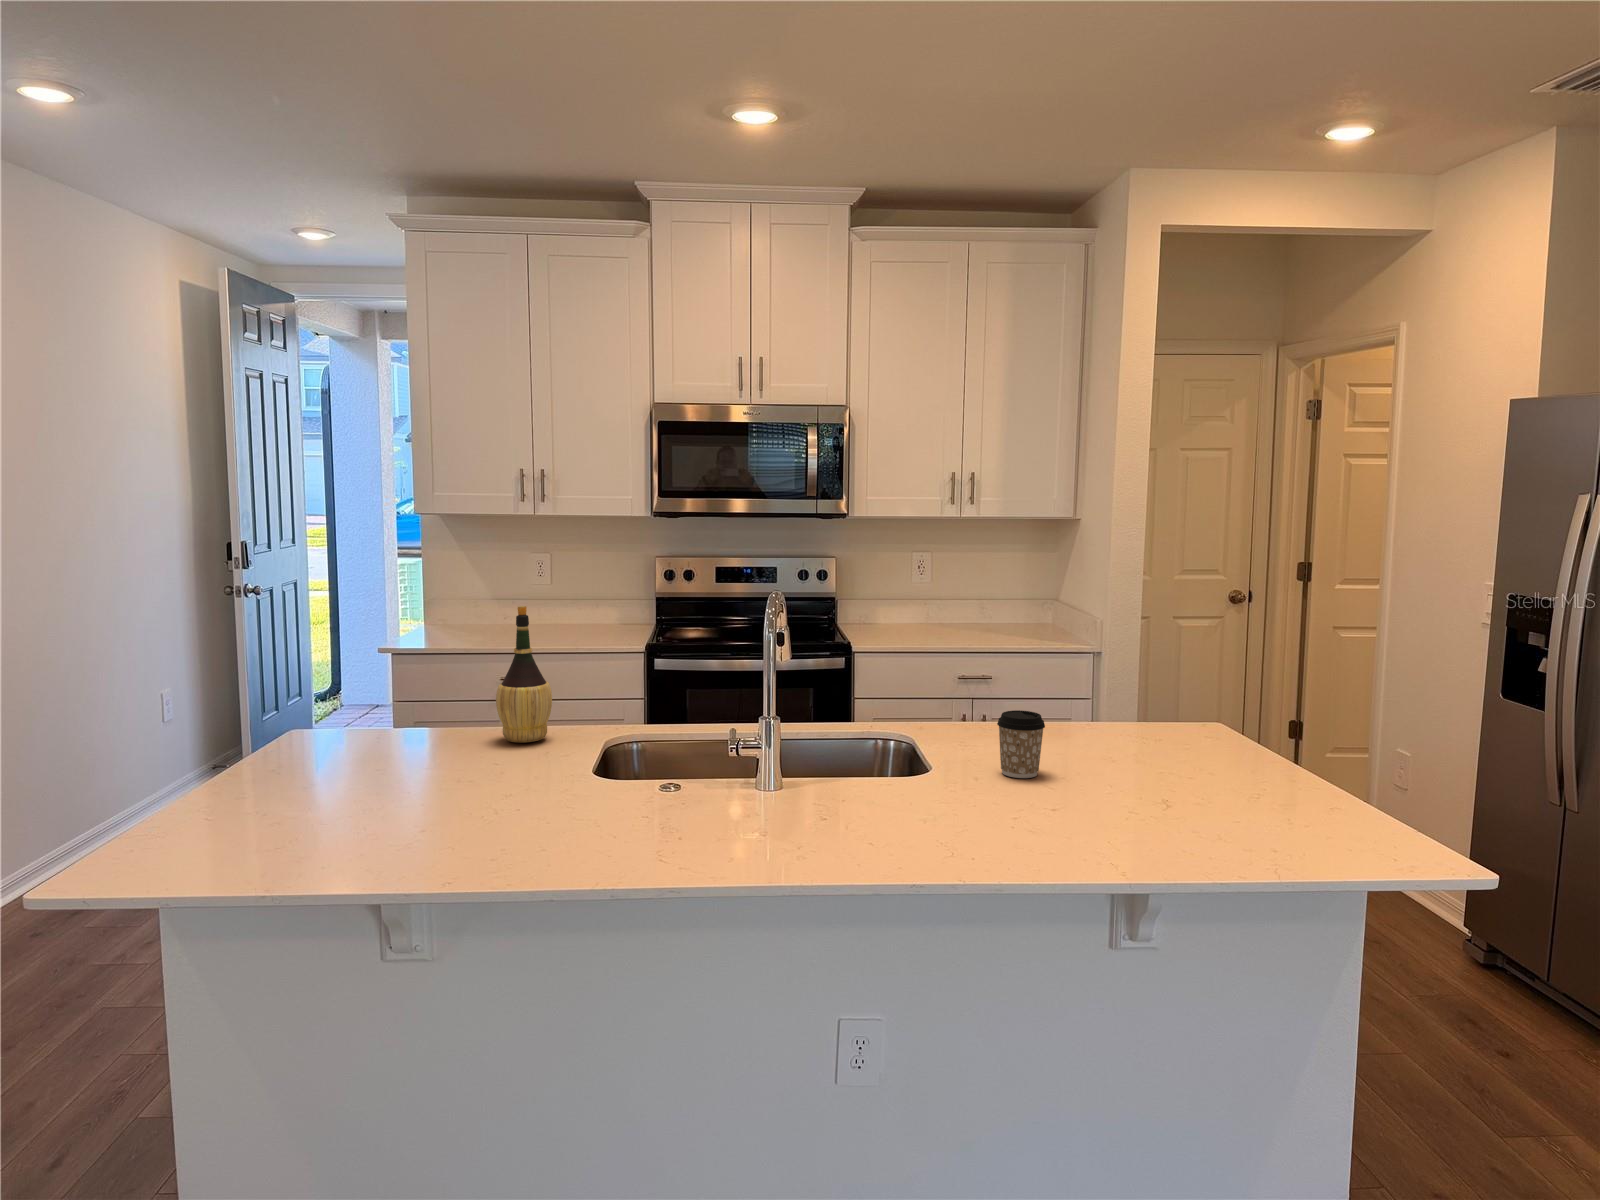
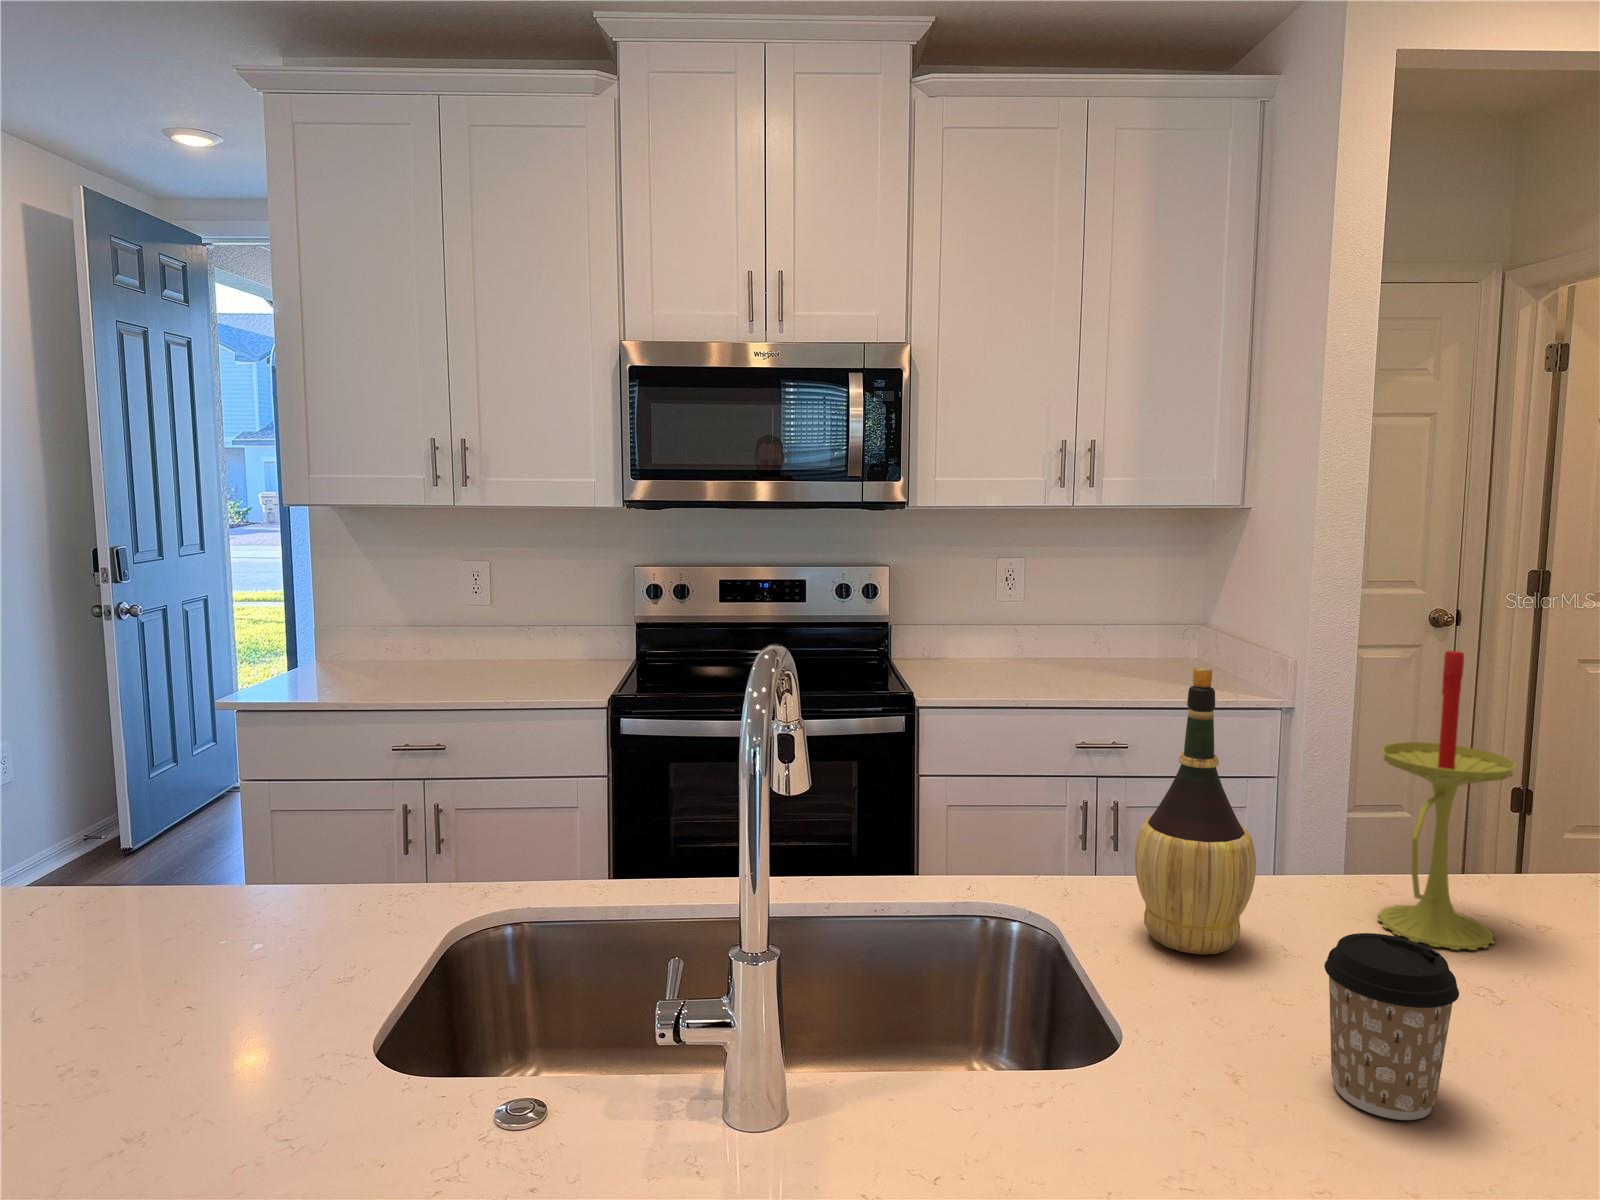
candle: none [1063,596,1120,740] -> present [1378,651,1516,950]
wine bottle: present [496,606,552,742] -> present [1135,668,1256,954]

